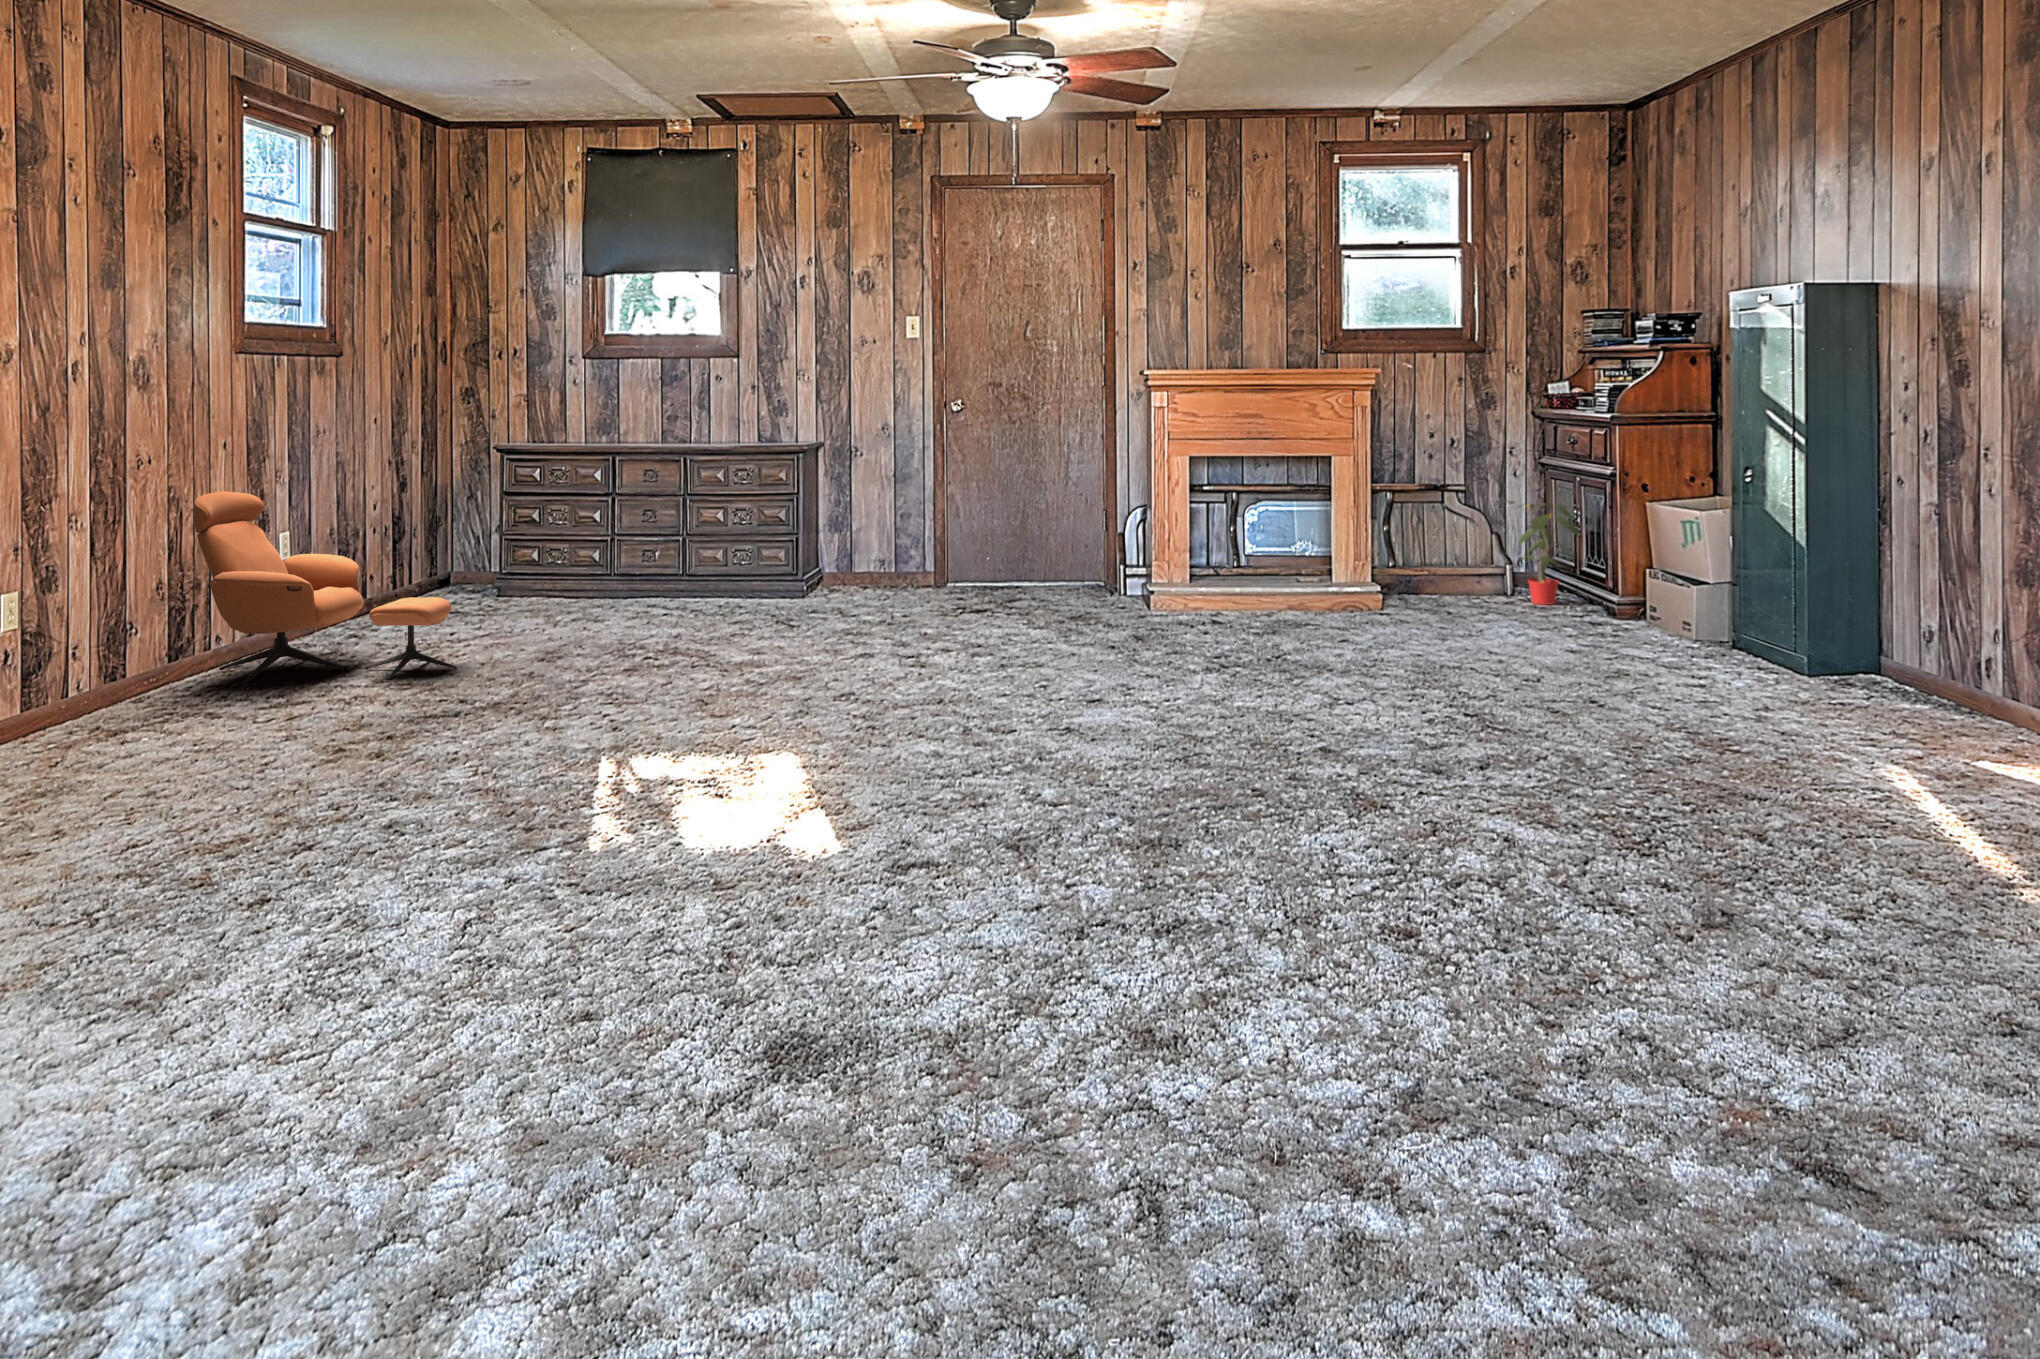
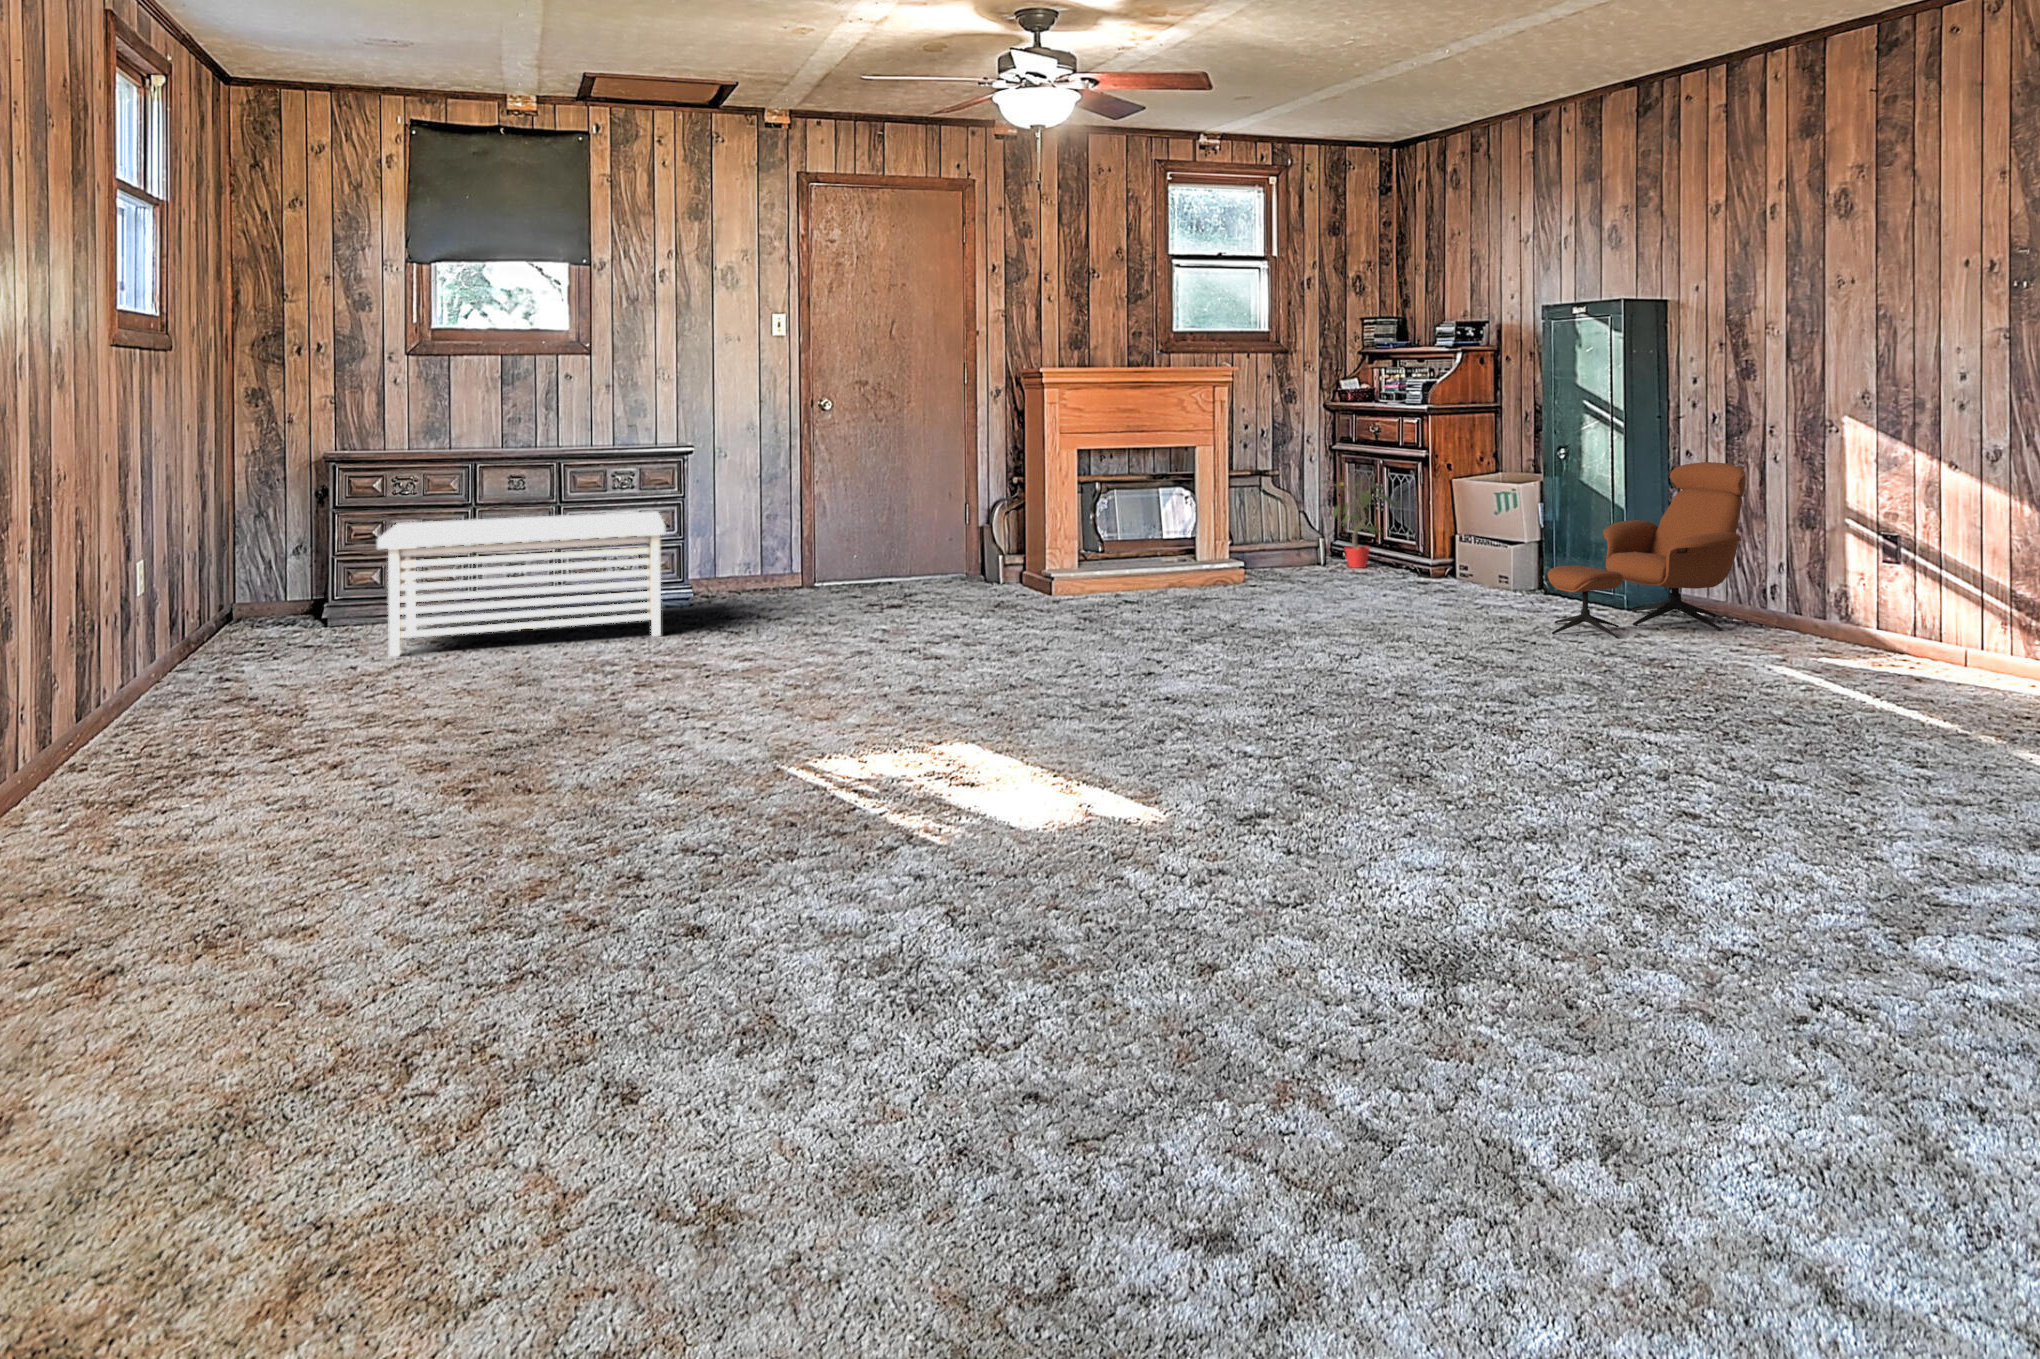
lounge chair: present [194,491,457,684] -> present [1548,462,1745,638]
storage bench: none [504,504,770,621] -> present [377,511,665,657]

